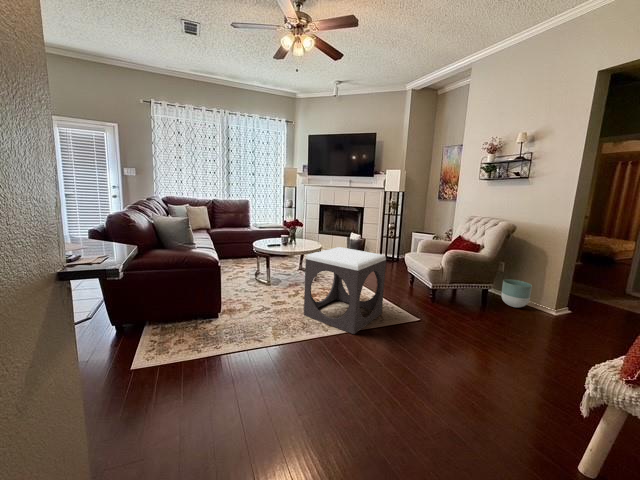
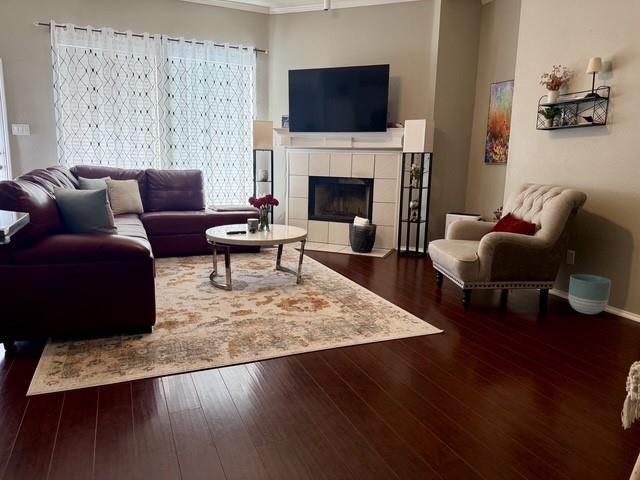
footstool: present [304,247,386,334] -> none [276,230,393,350]

